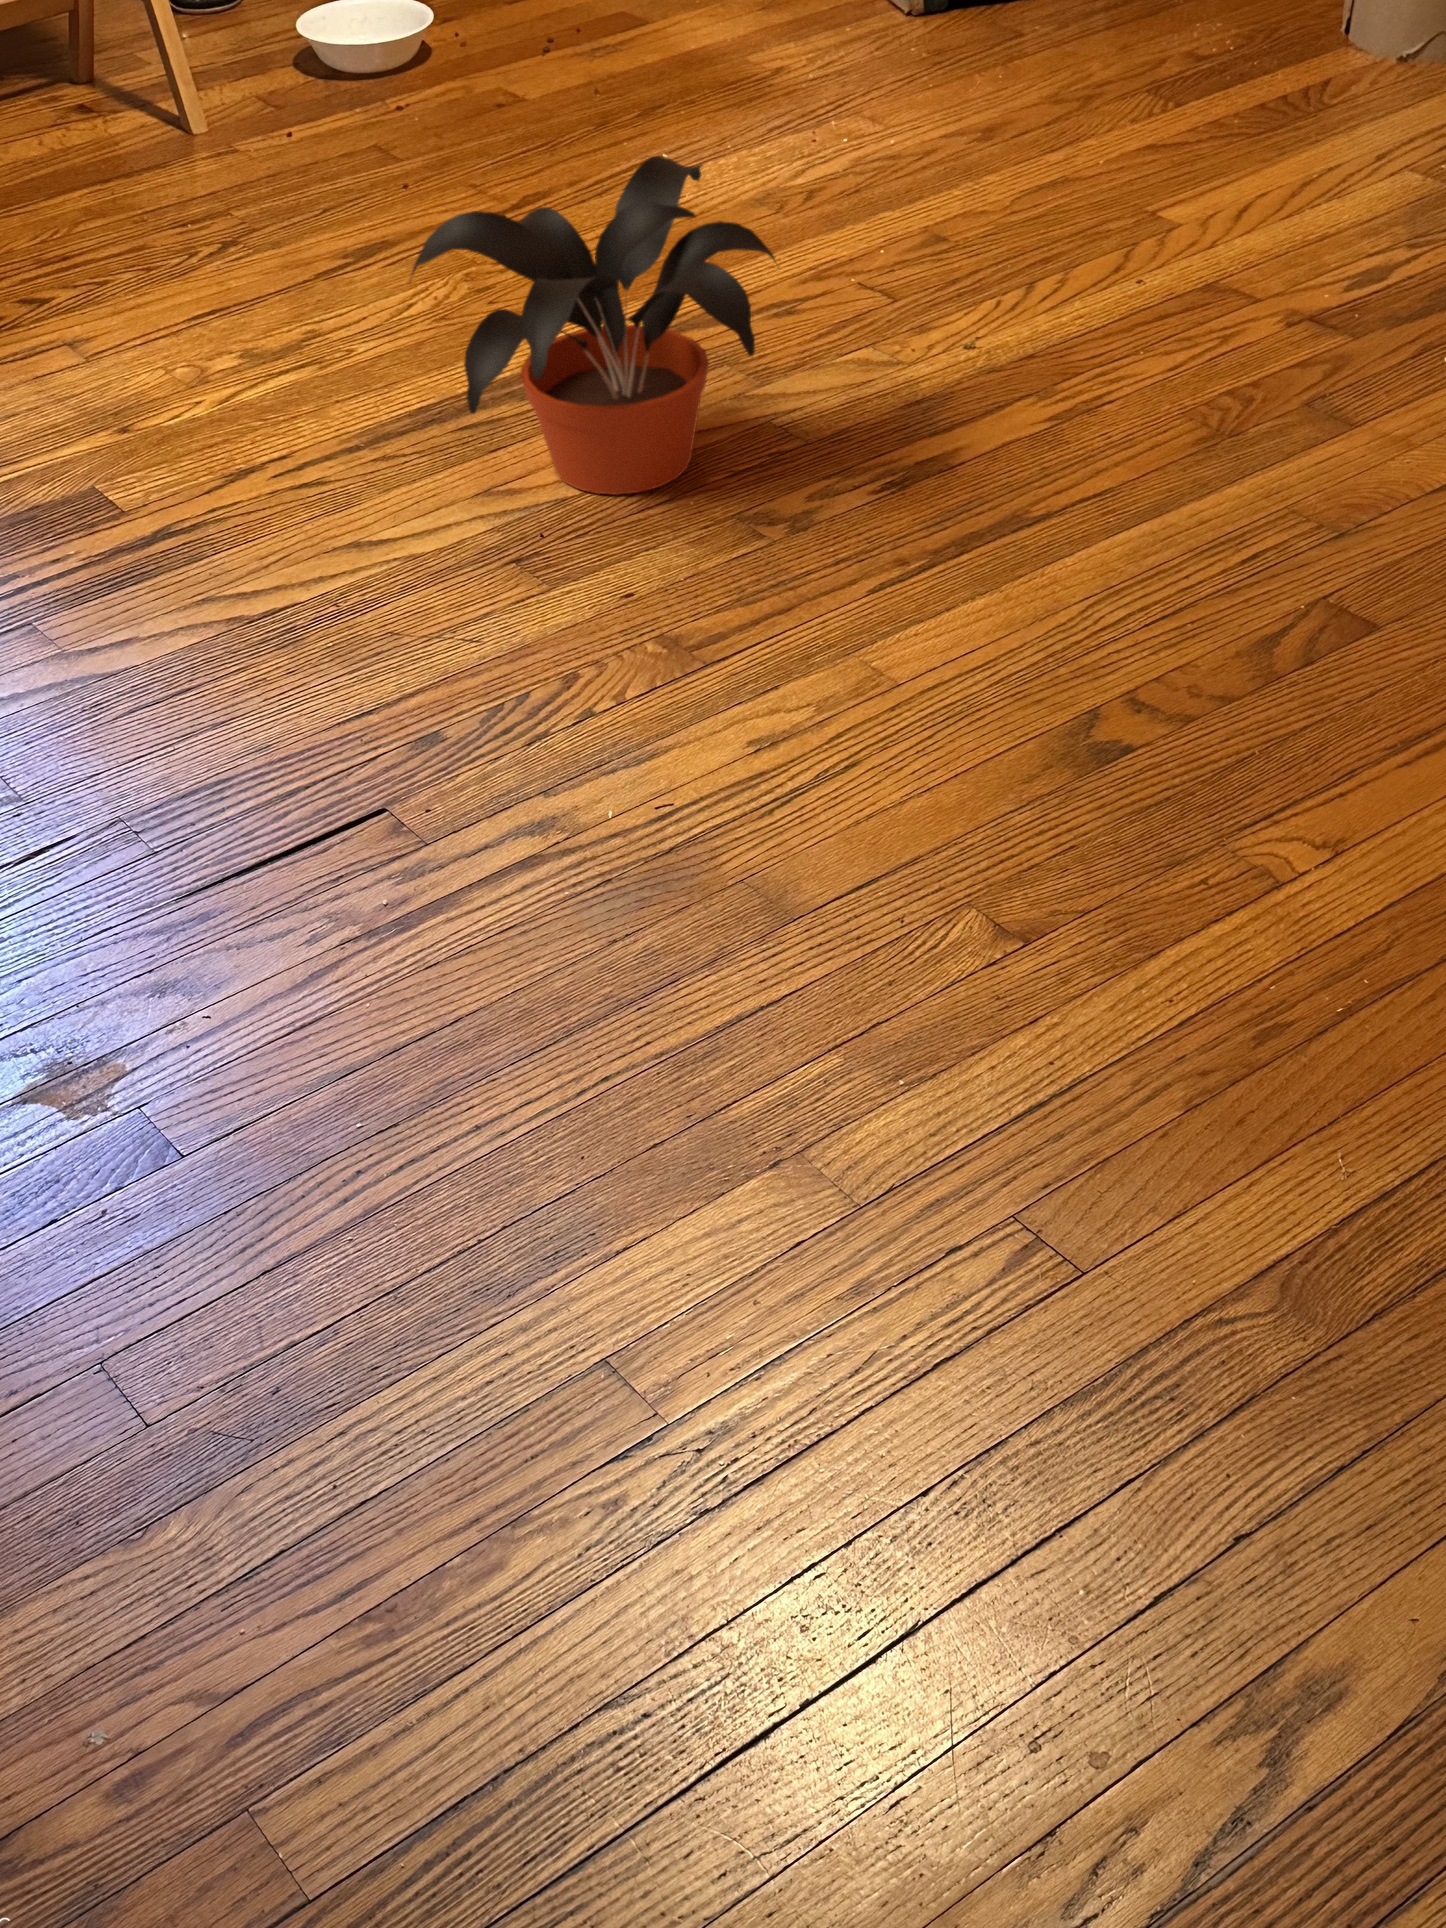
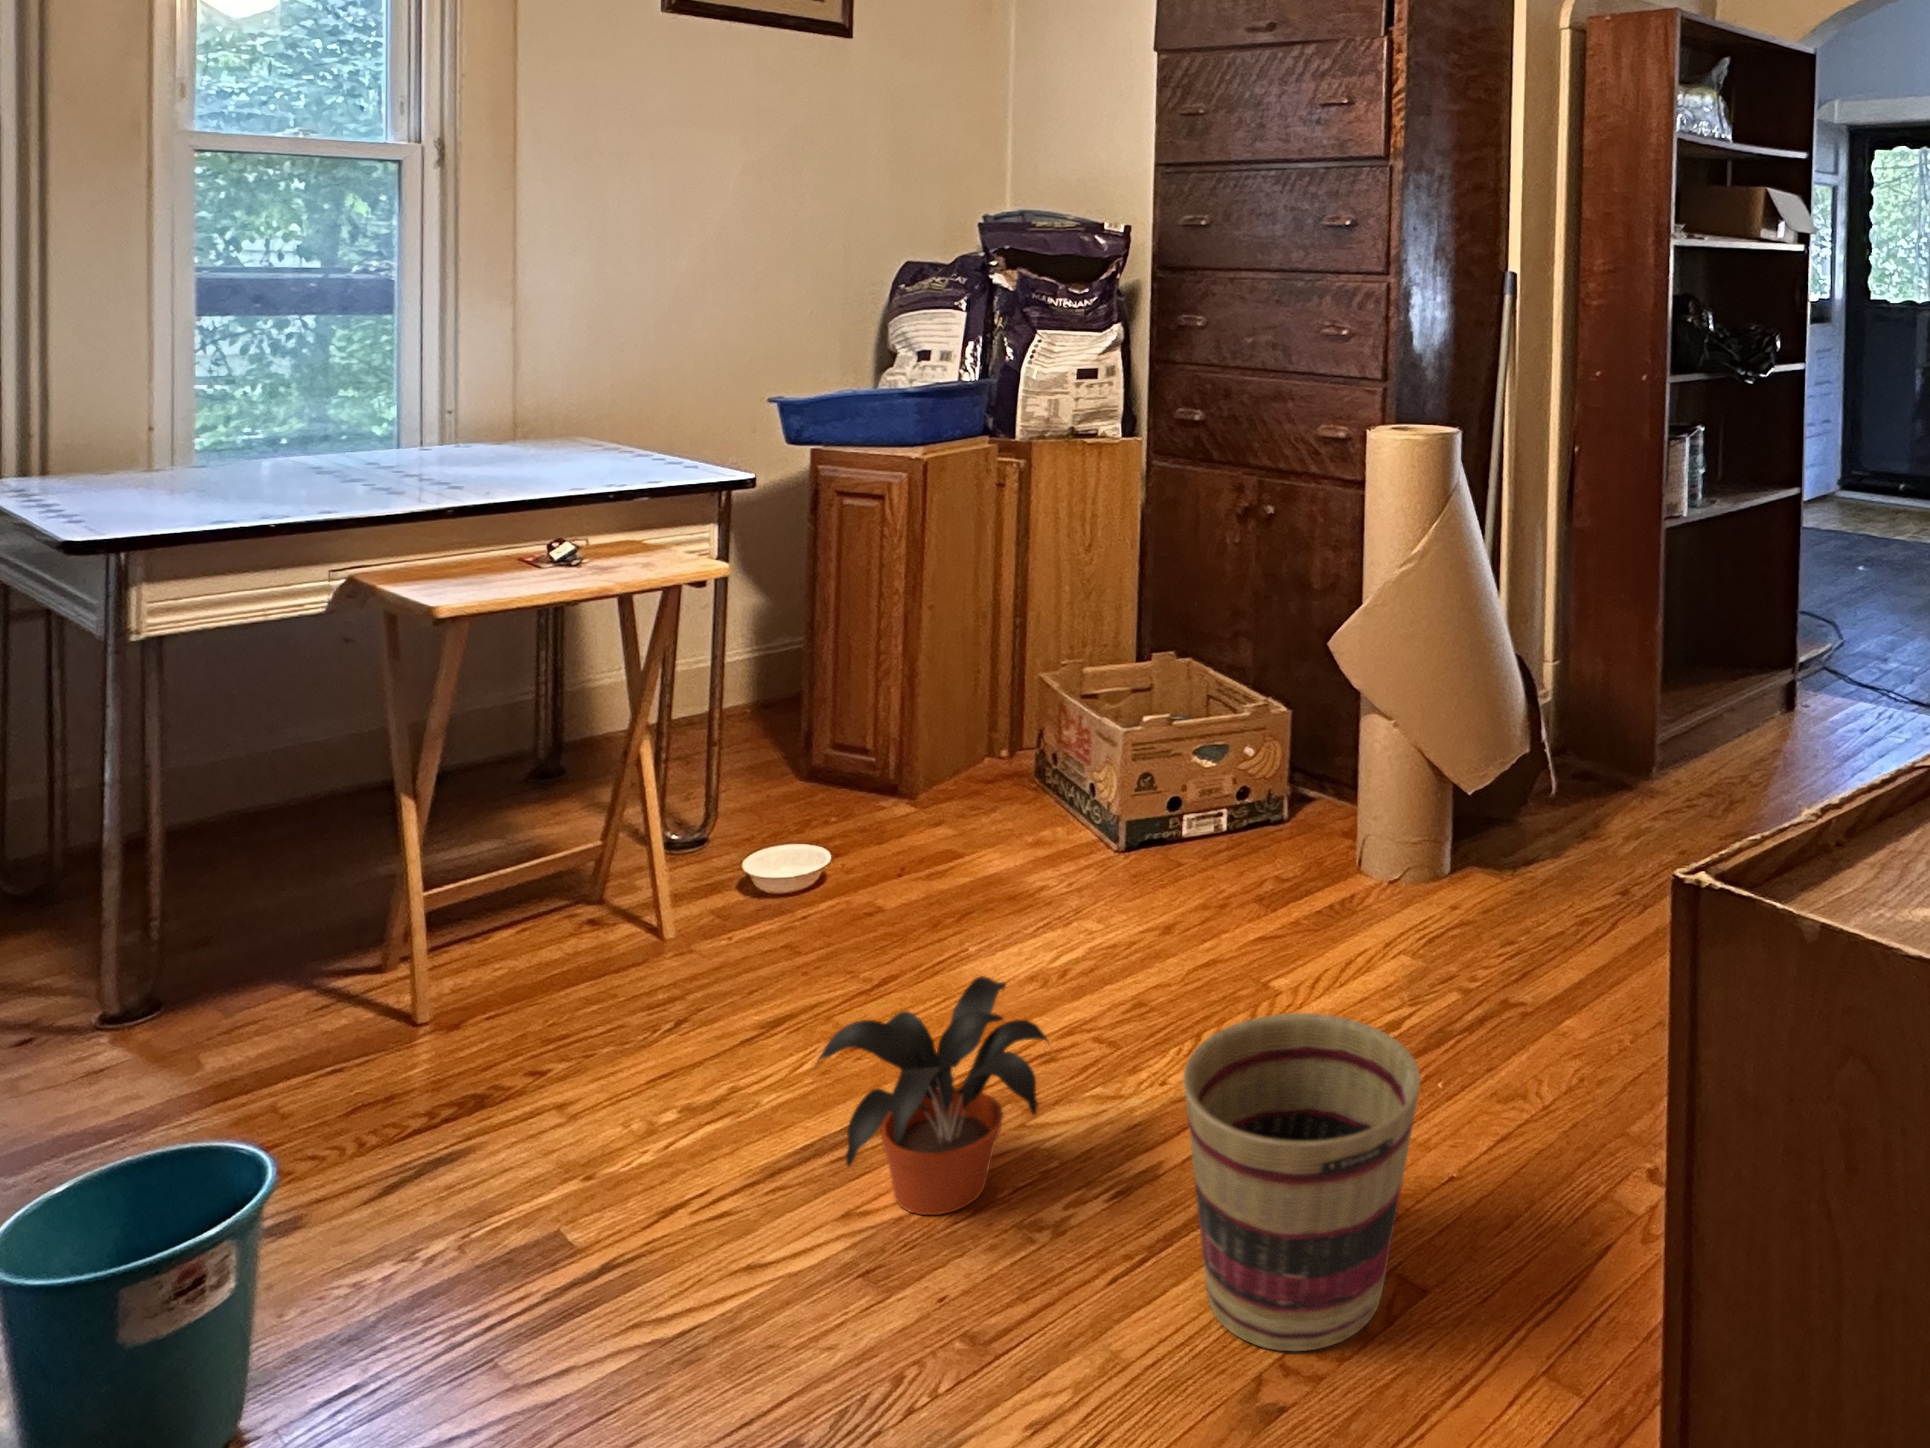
basket: none [982,208,1397,687] -> present [1183,1013,1421,1351]

